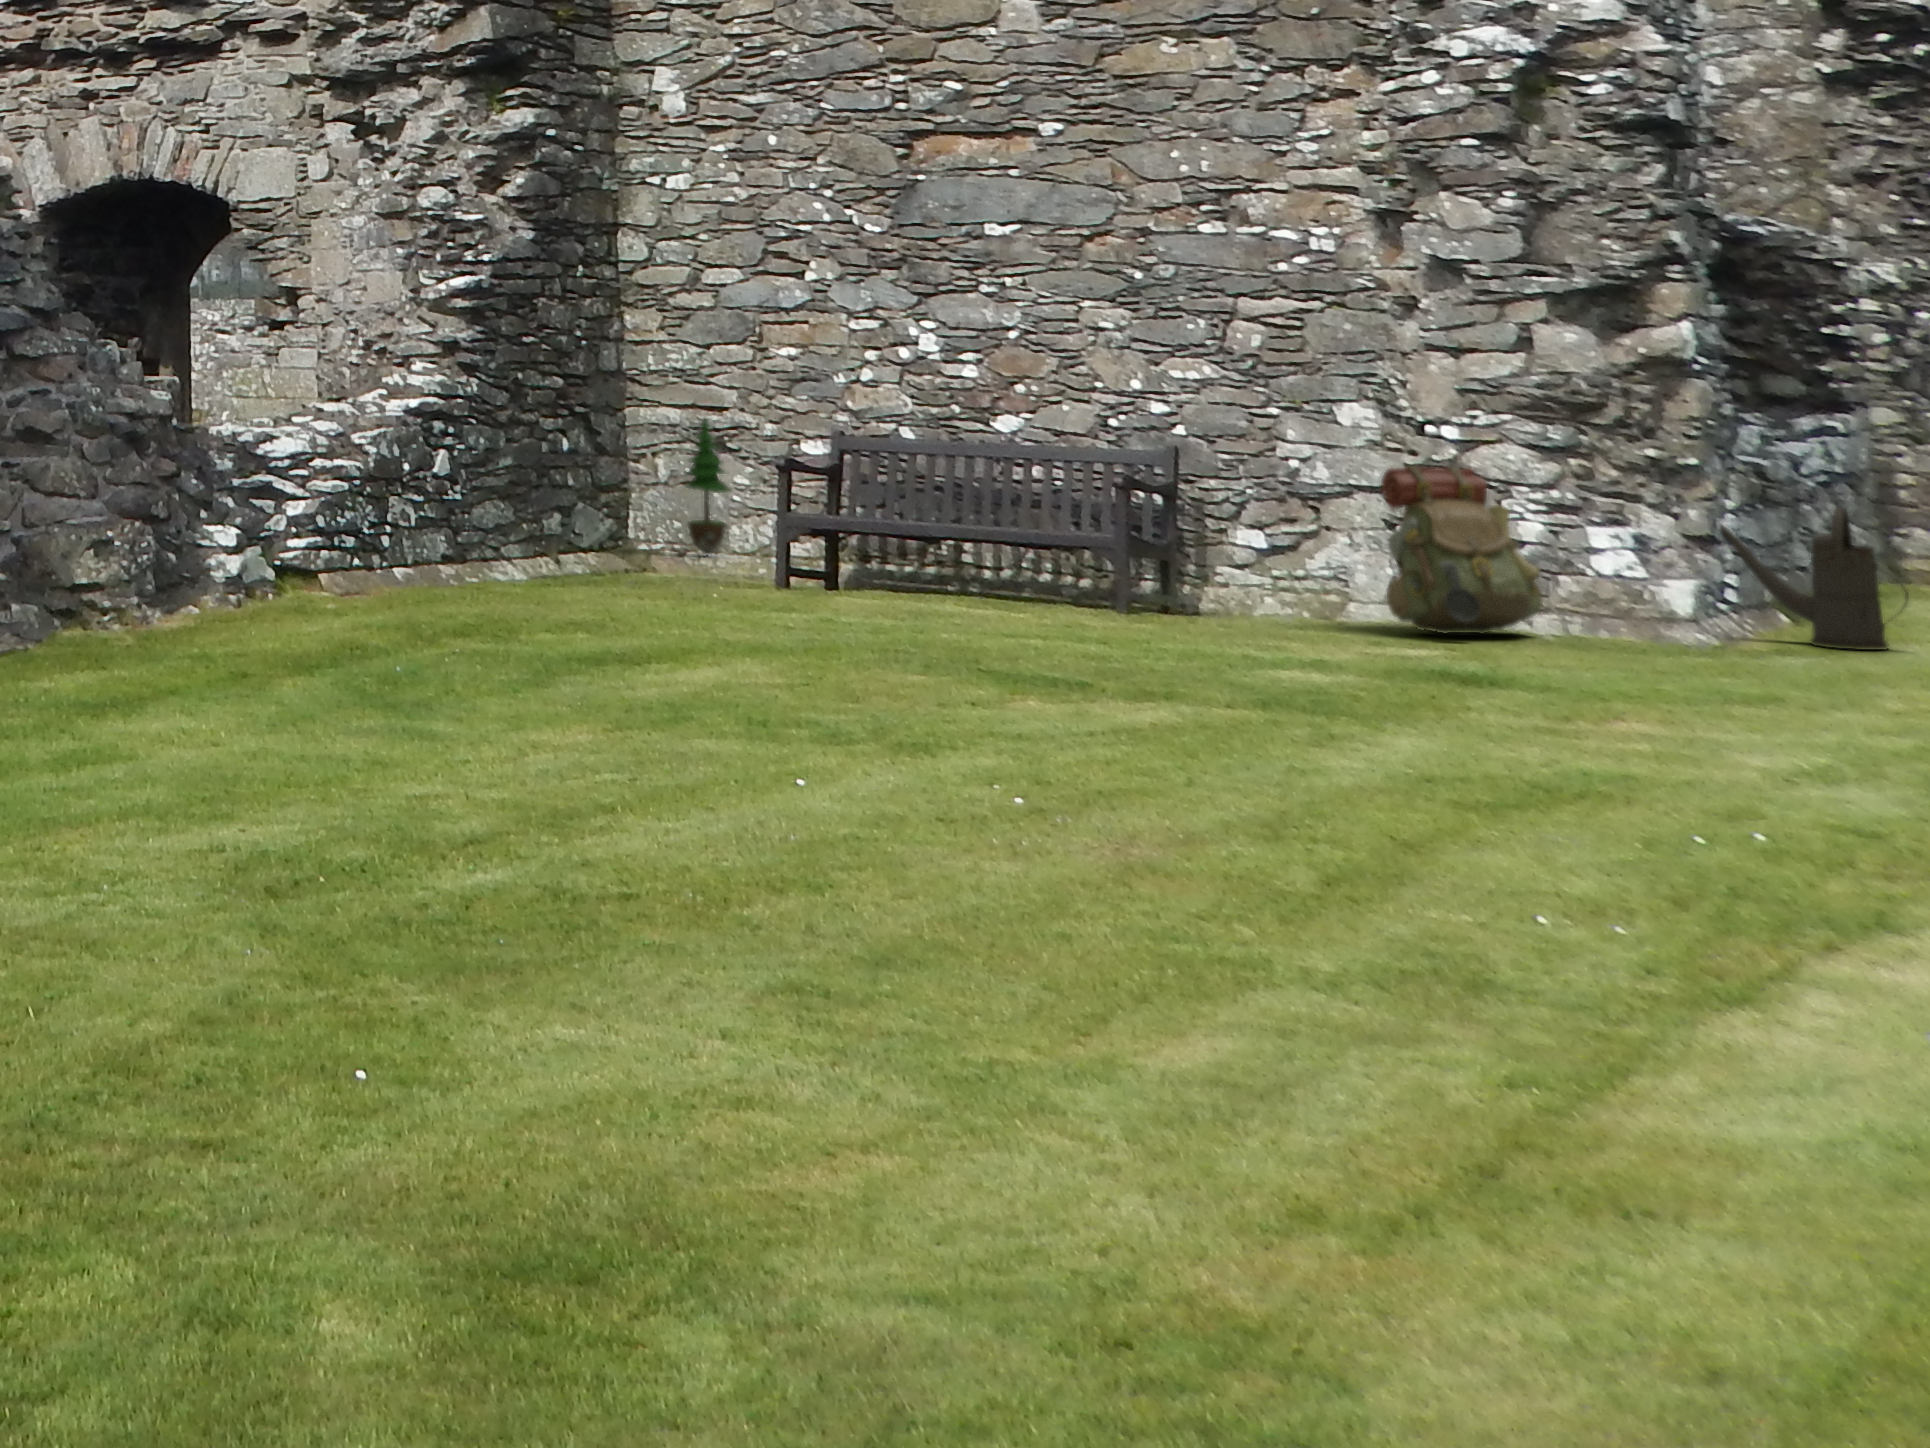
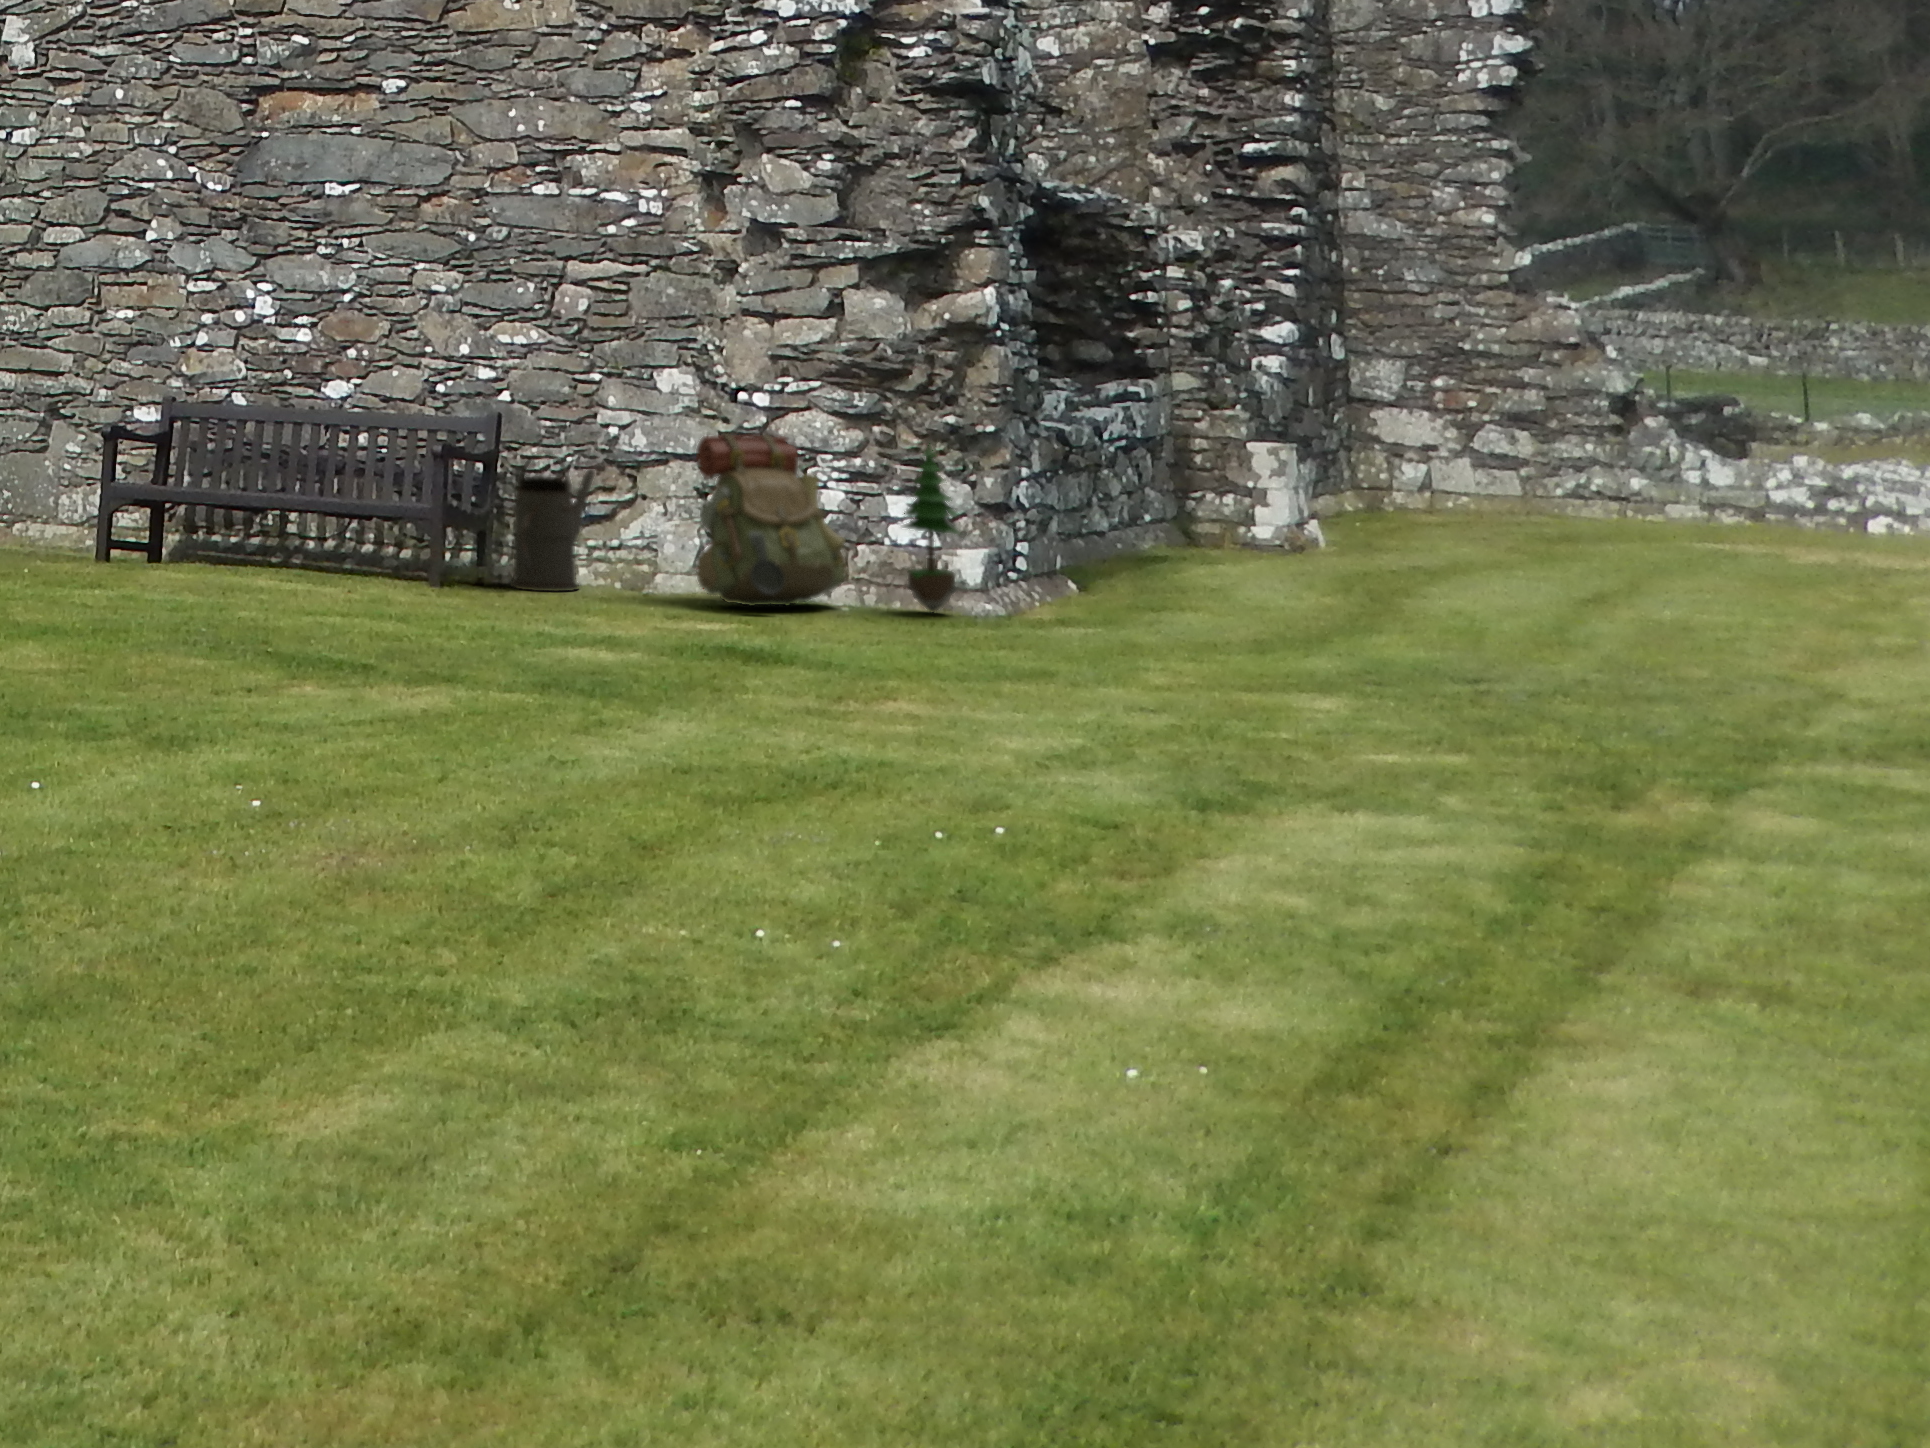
potted tree: present [684,419,730,555] -> present [903,443,959,613]
watering can: present [1720,508,1908,650] -> present [511,453,595,591]

